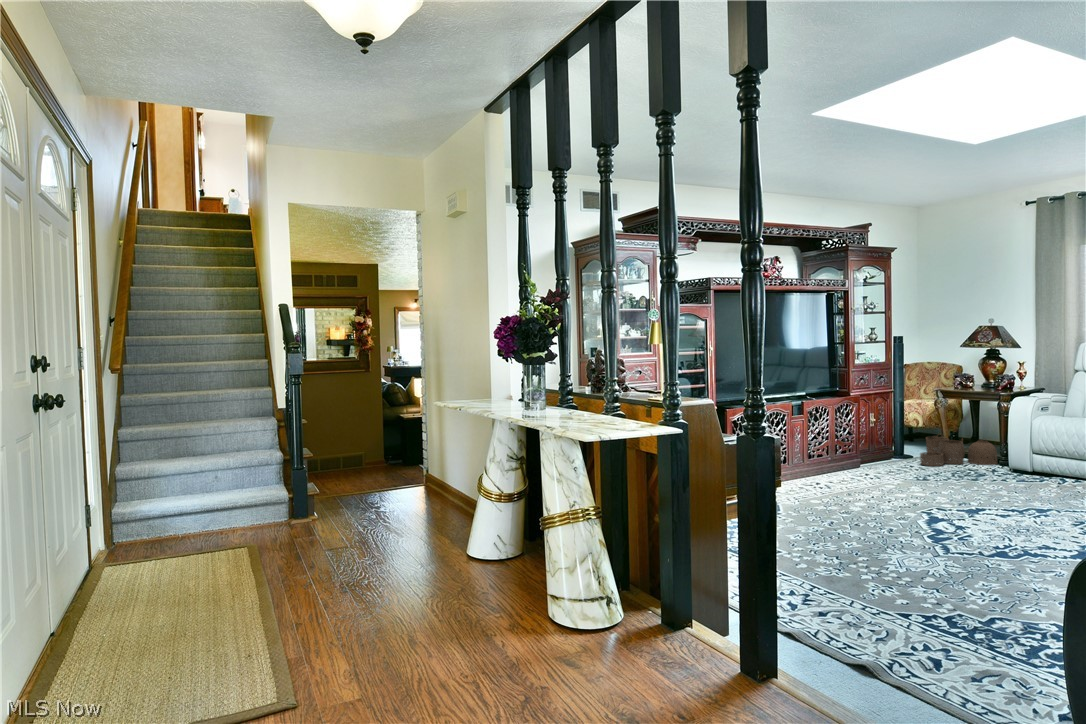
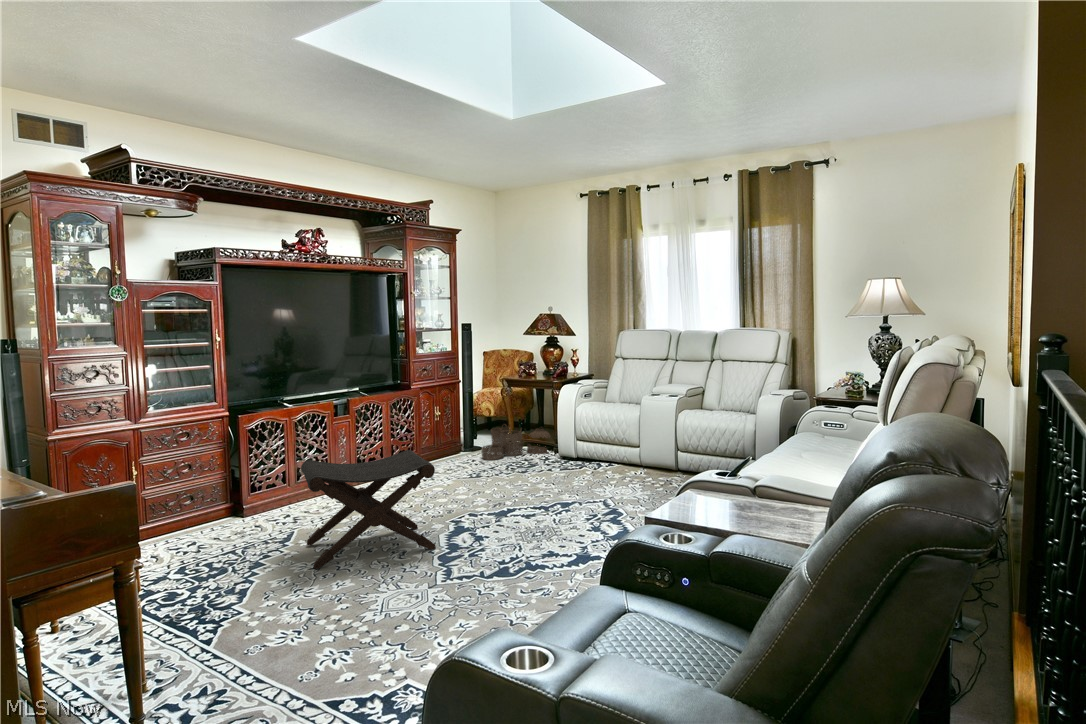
footstool: none [806,446,933,531] -> present [301,450,436,569]

